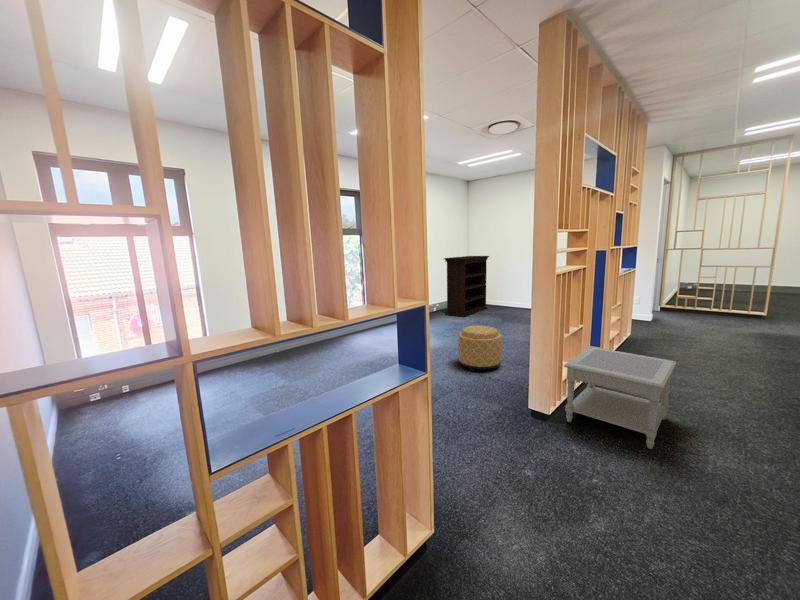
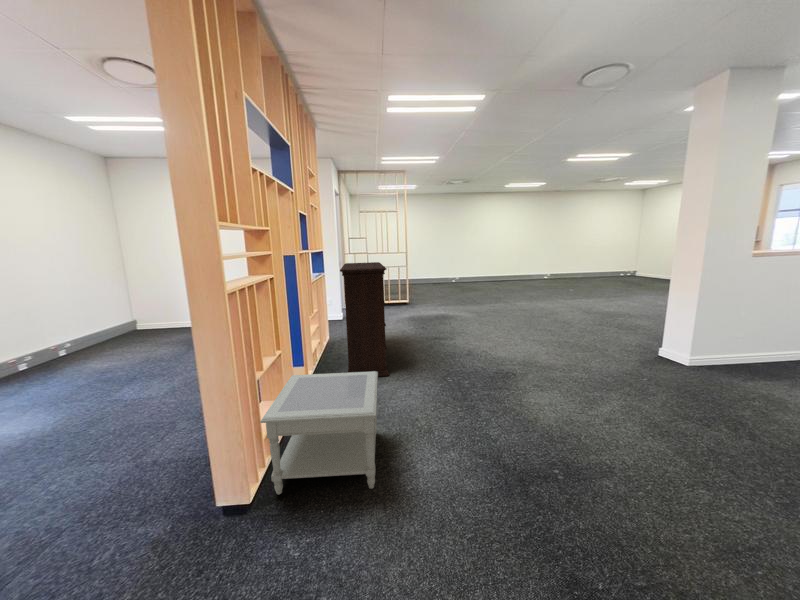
bookshelf: present [444,256,489,317] -> present [340,262,389,377]
ottoman: present [458,325,502,371] -> none [85,375,176,459]

